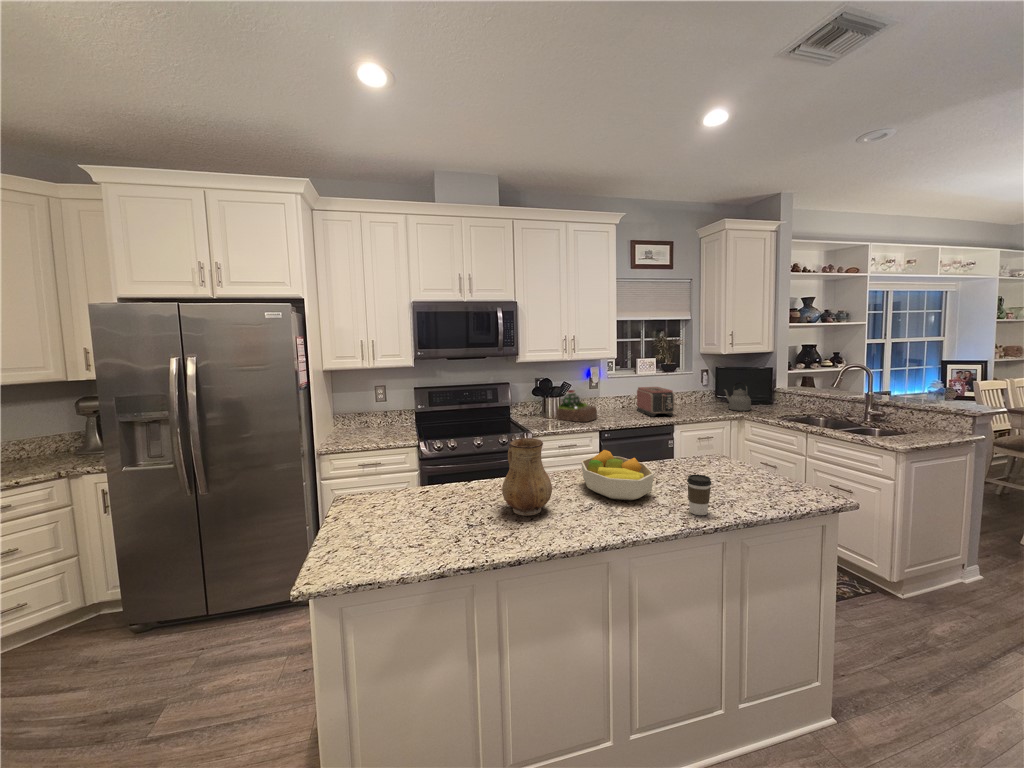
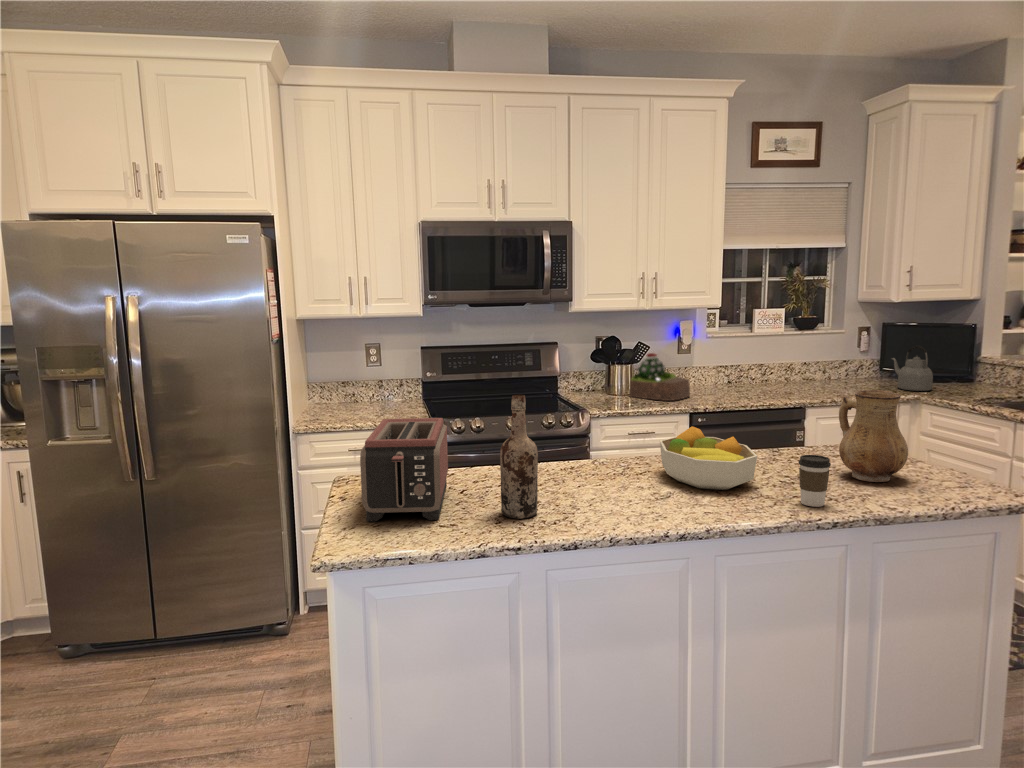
toaster: present [637,387,675,417] -> present [360,418,448,522]
wine bottle: none [459,436,489,535] -> present [500,394,538,519]
ceramic pitcher: present [502,438,552,516] -> present [839,390,908,482]

